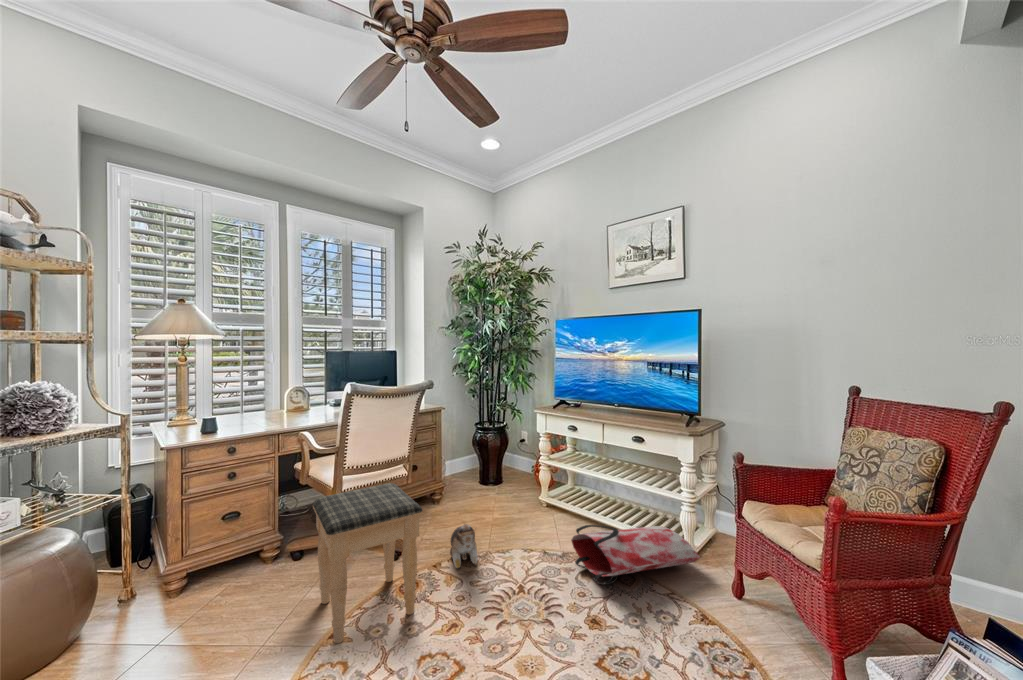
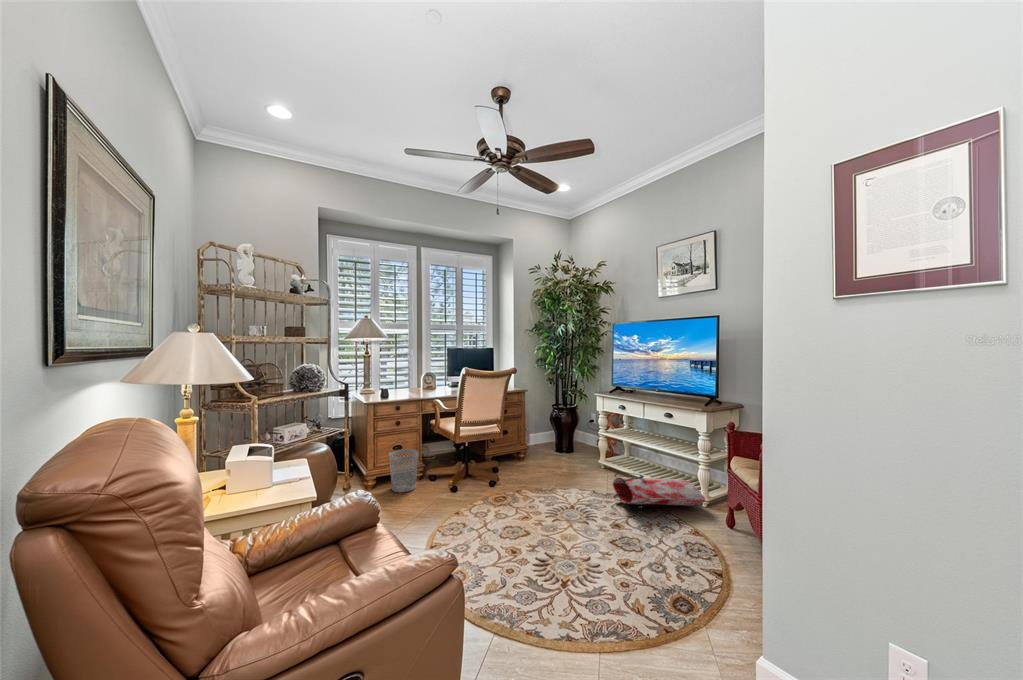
footstool: present [313,483,423,643] -> none [444,433,508,517]
wastebasket: none [213,515,270,595] -> present [389,449,418,492]
plush toy: present [450,524,477,568] -> none [529,464,546,494]

